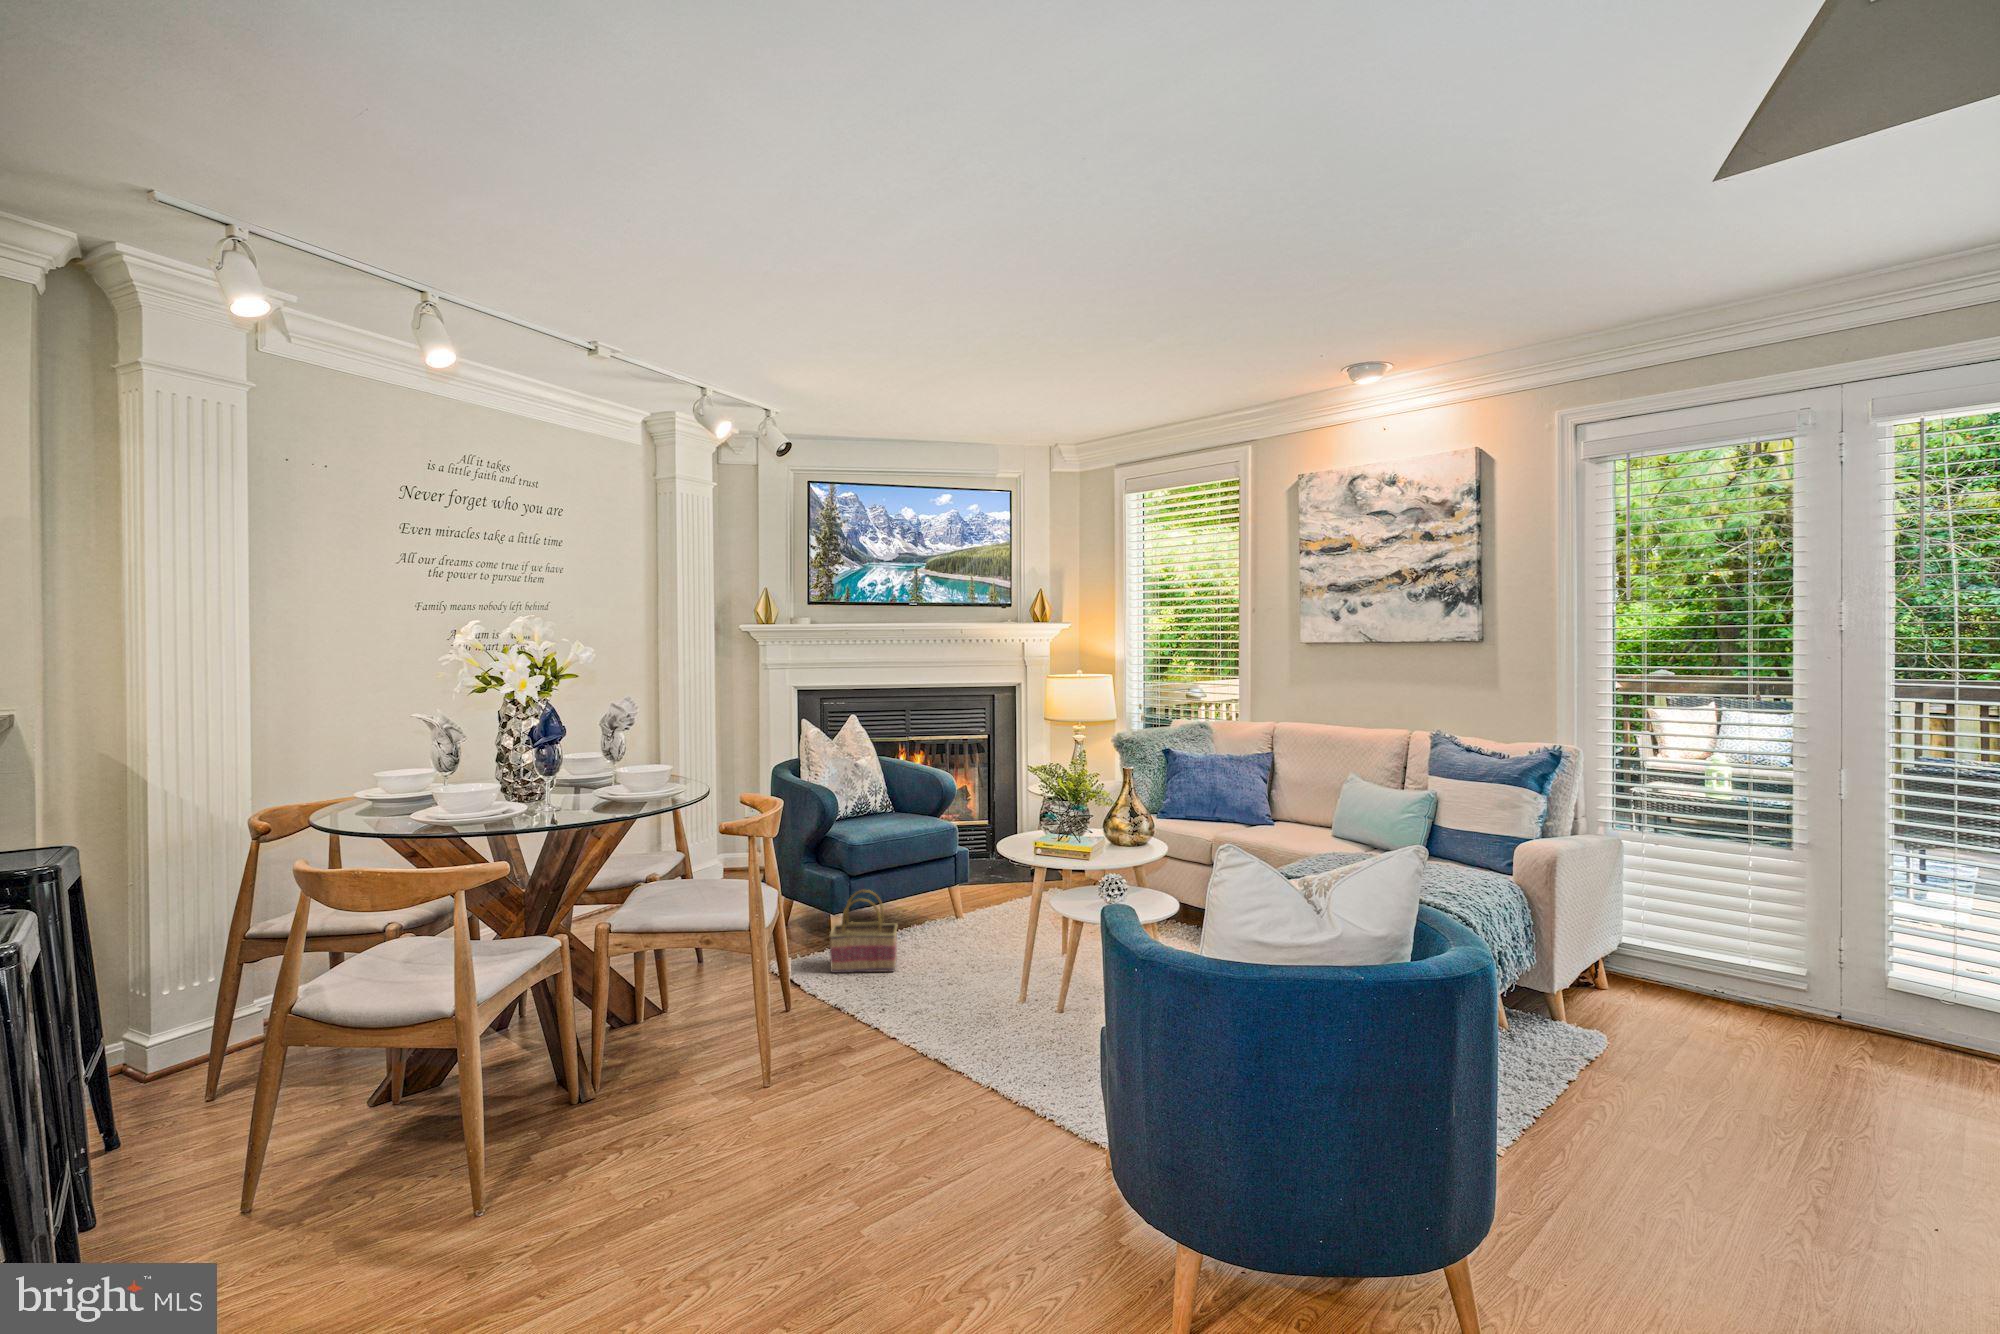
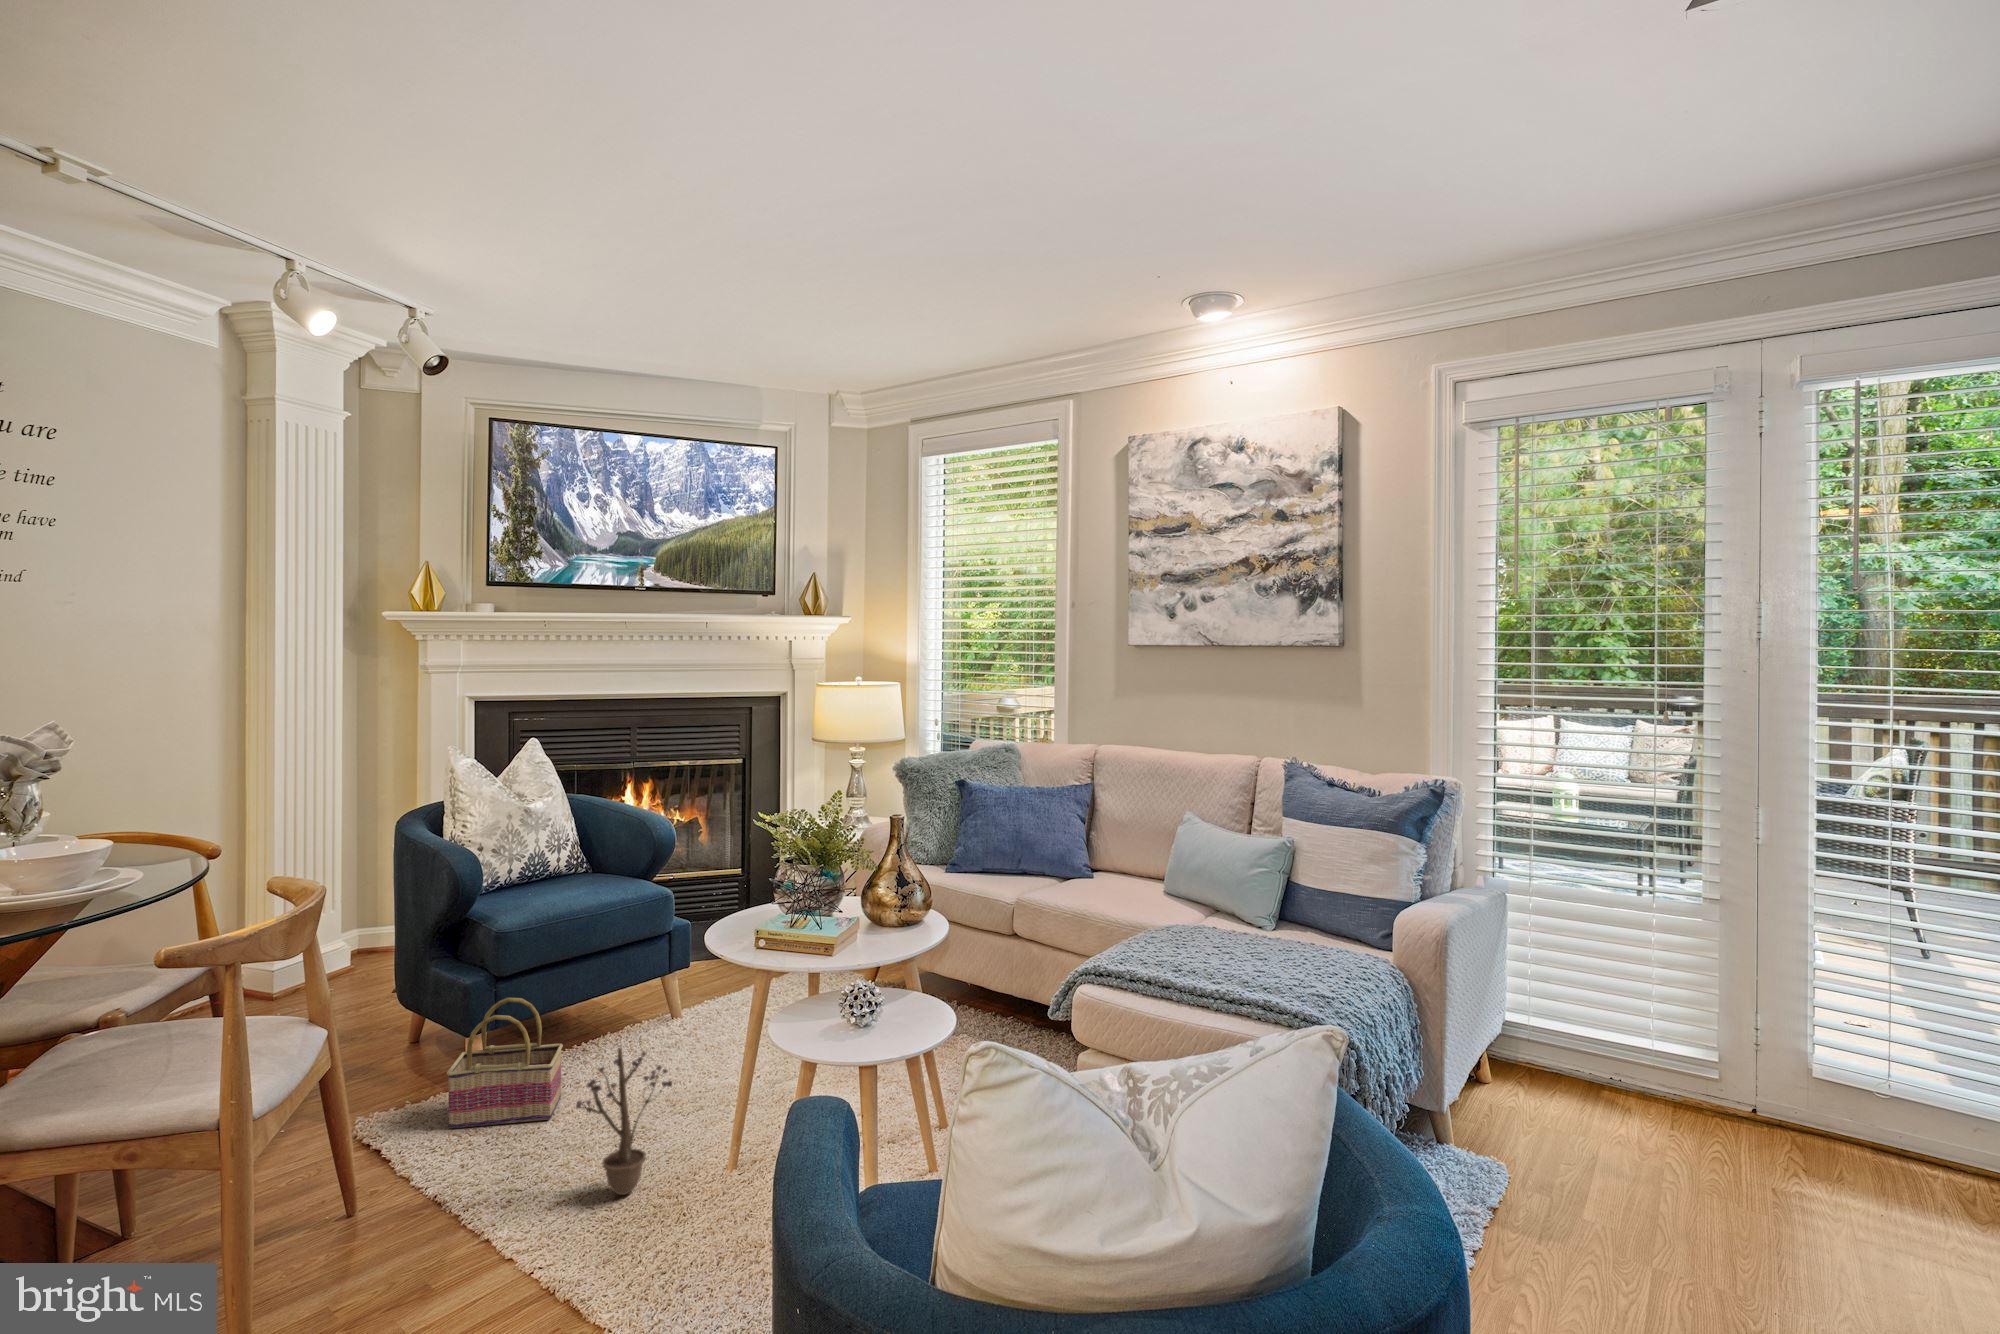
decorative plant: none [914,915,986,1012] -> present [556,1048,672,1197]

